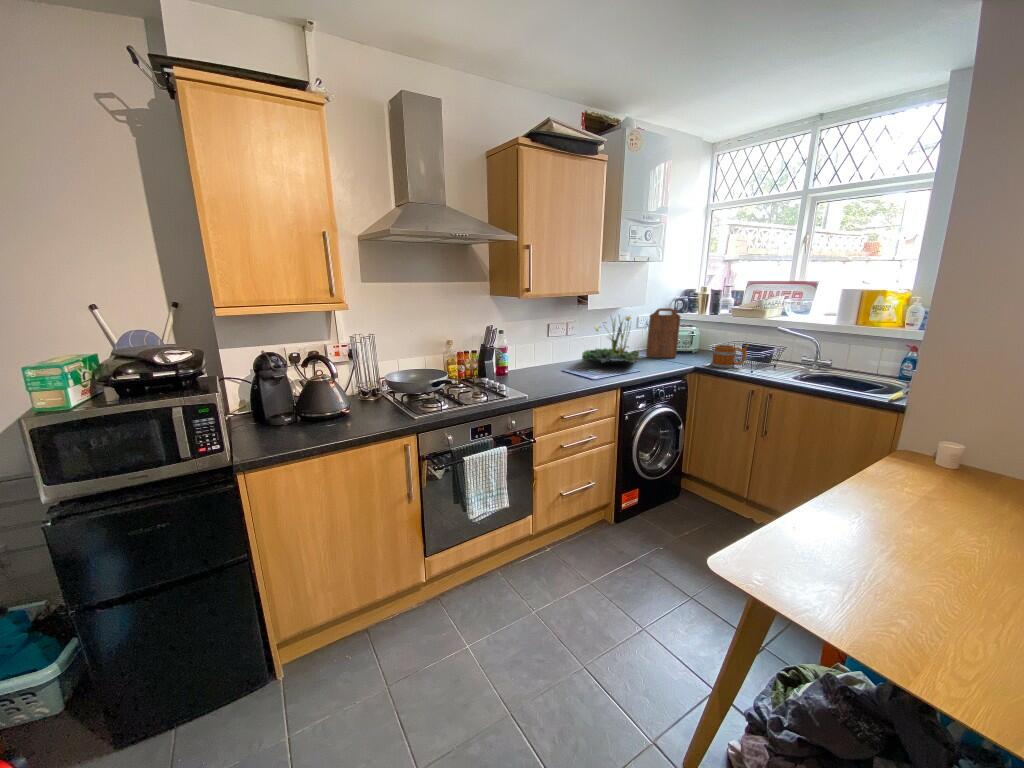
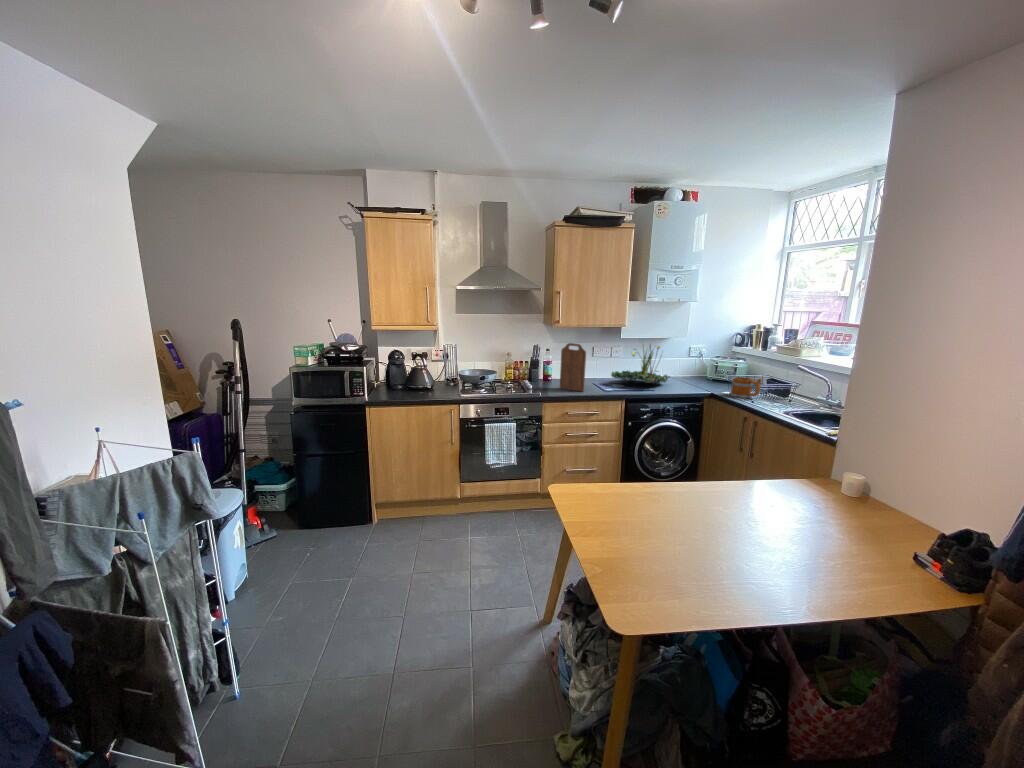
cutting board: present [646,308,681,358] -> present [560,343,586,392]

